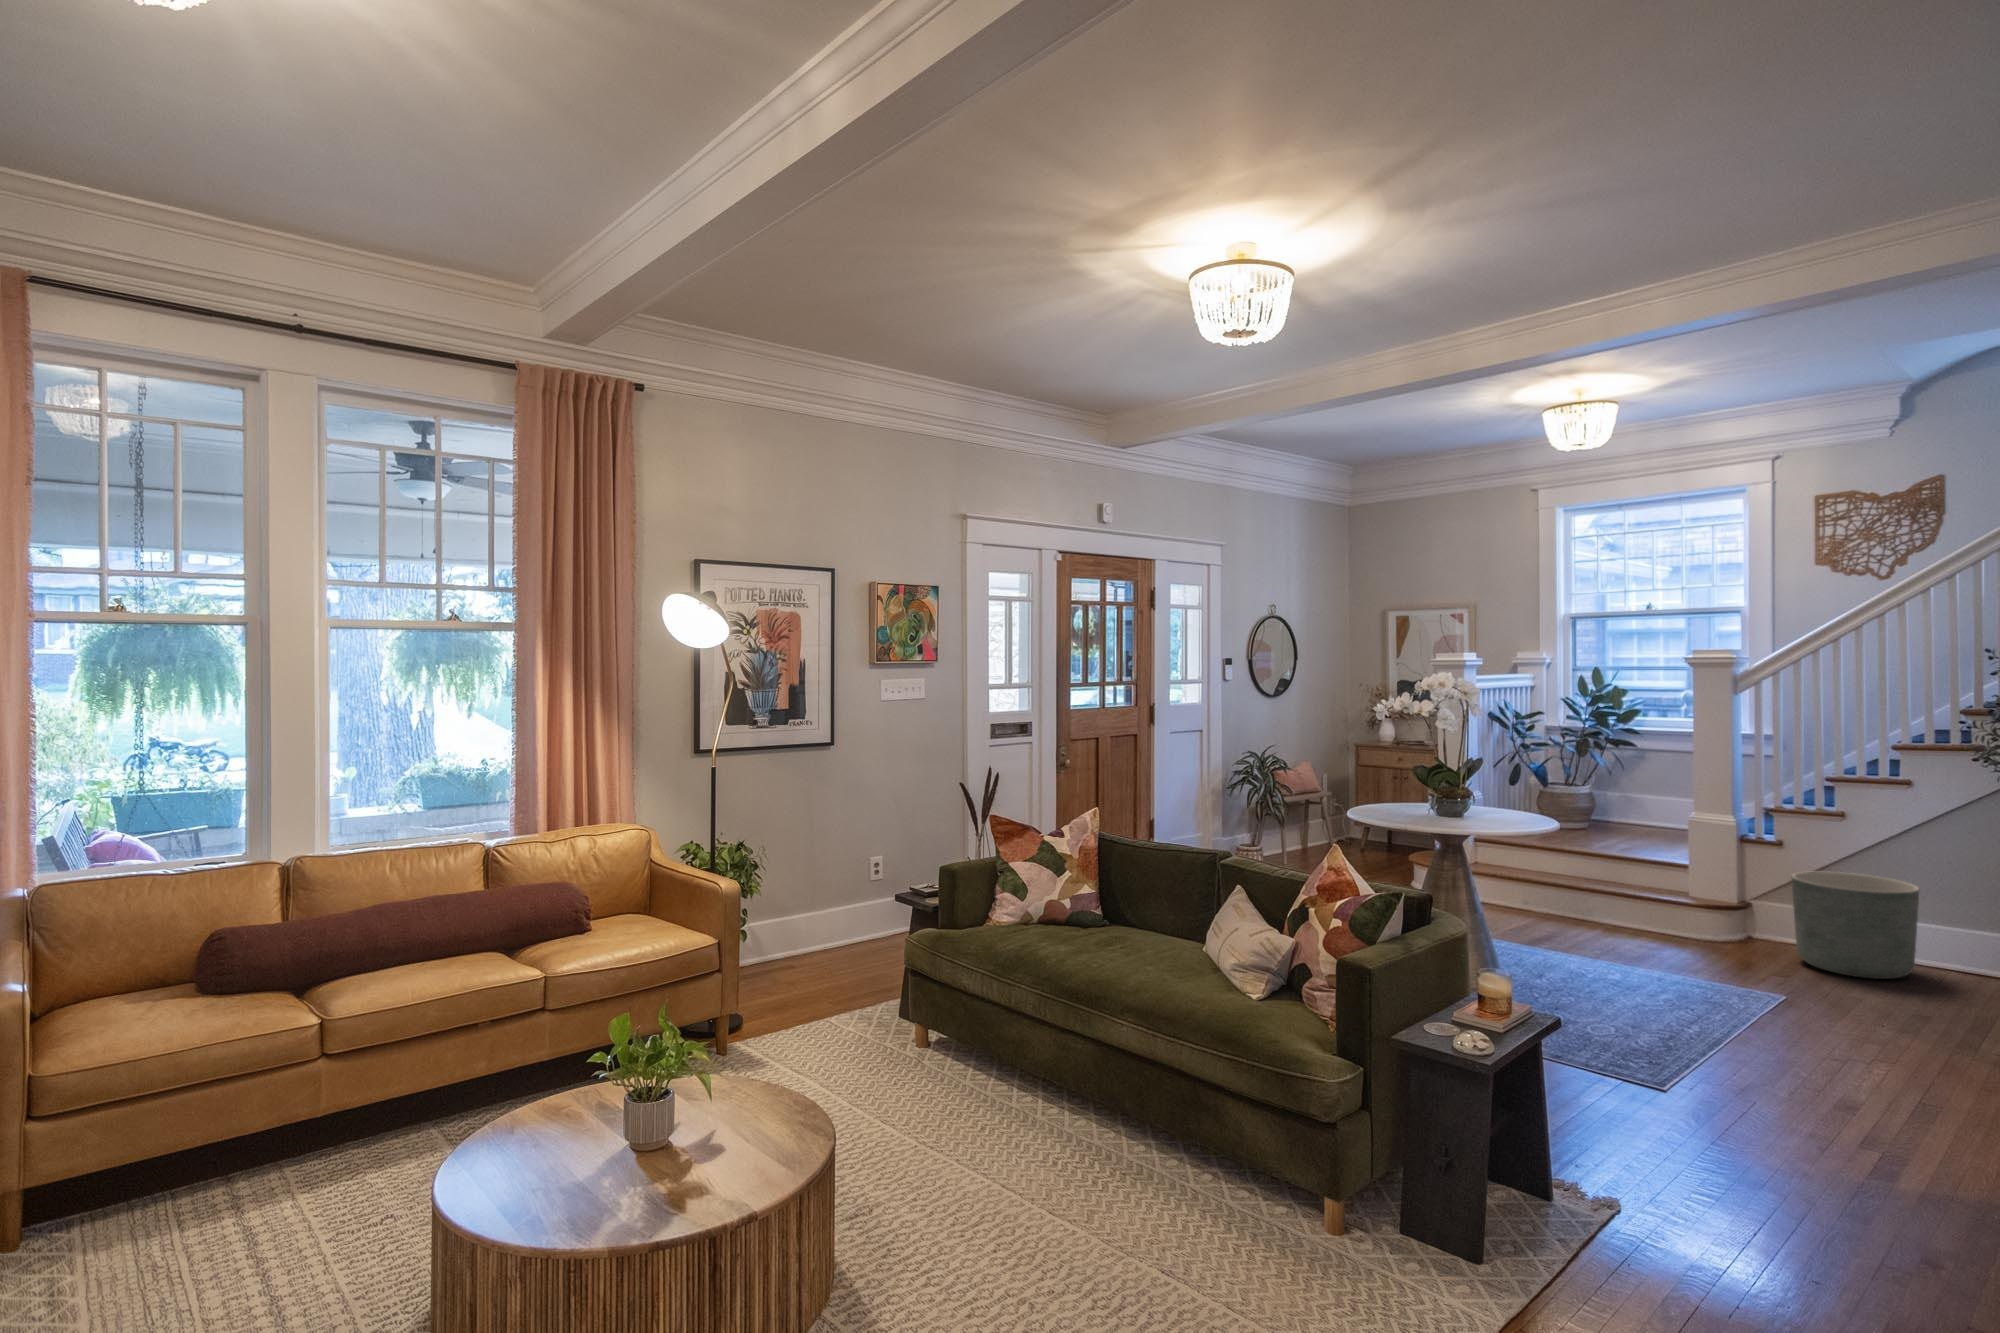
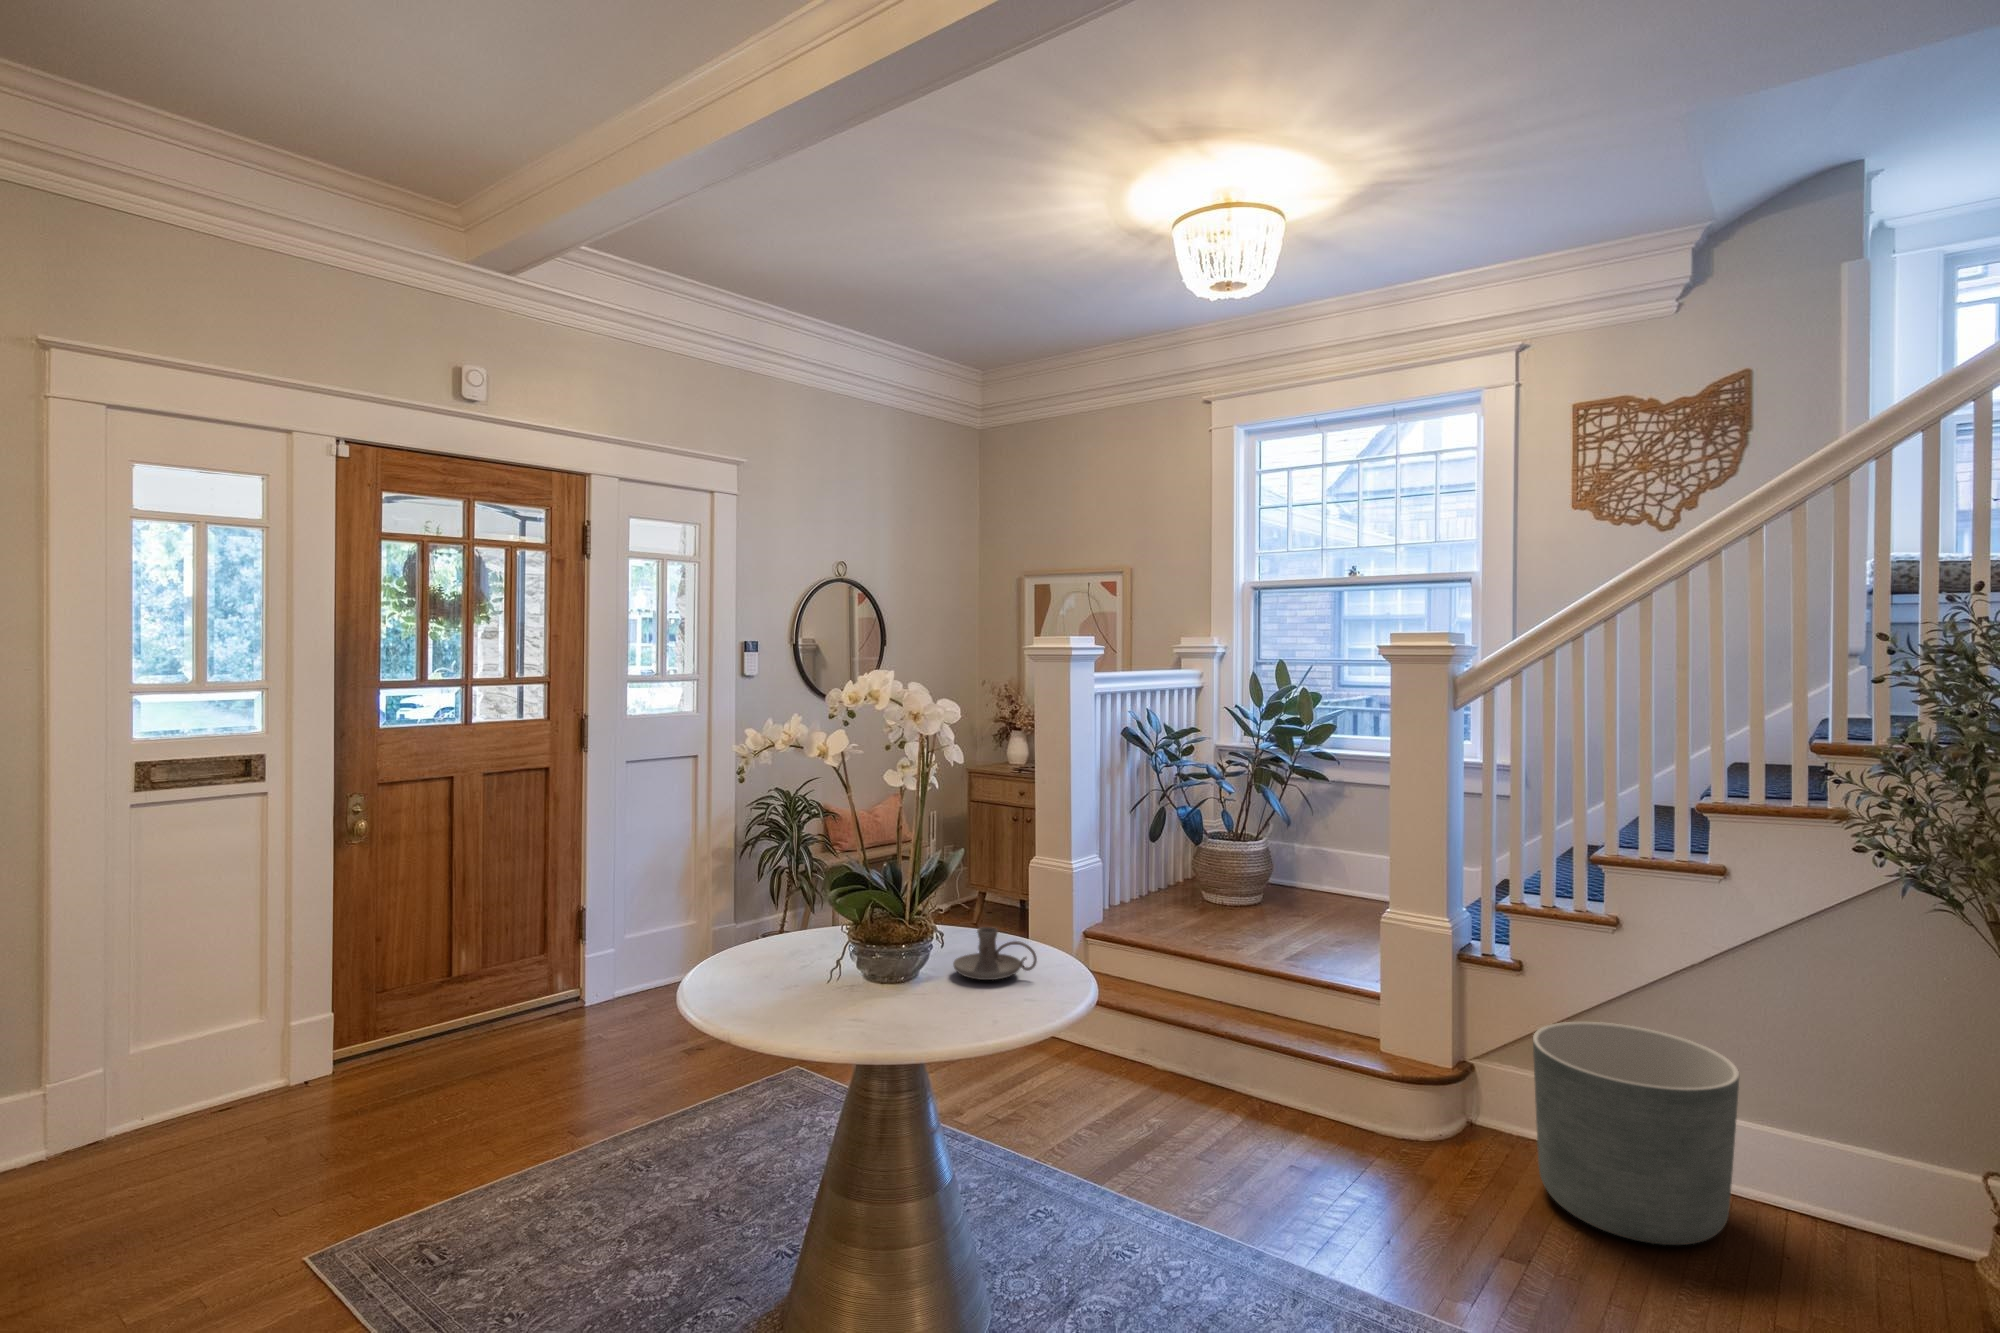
candle holder: none [1478,795,1523,818] -> present [953,927,1037,980]

